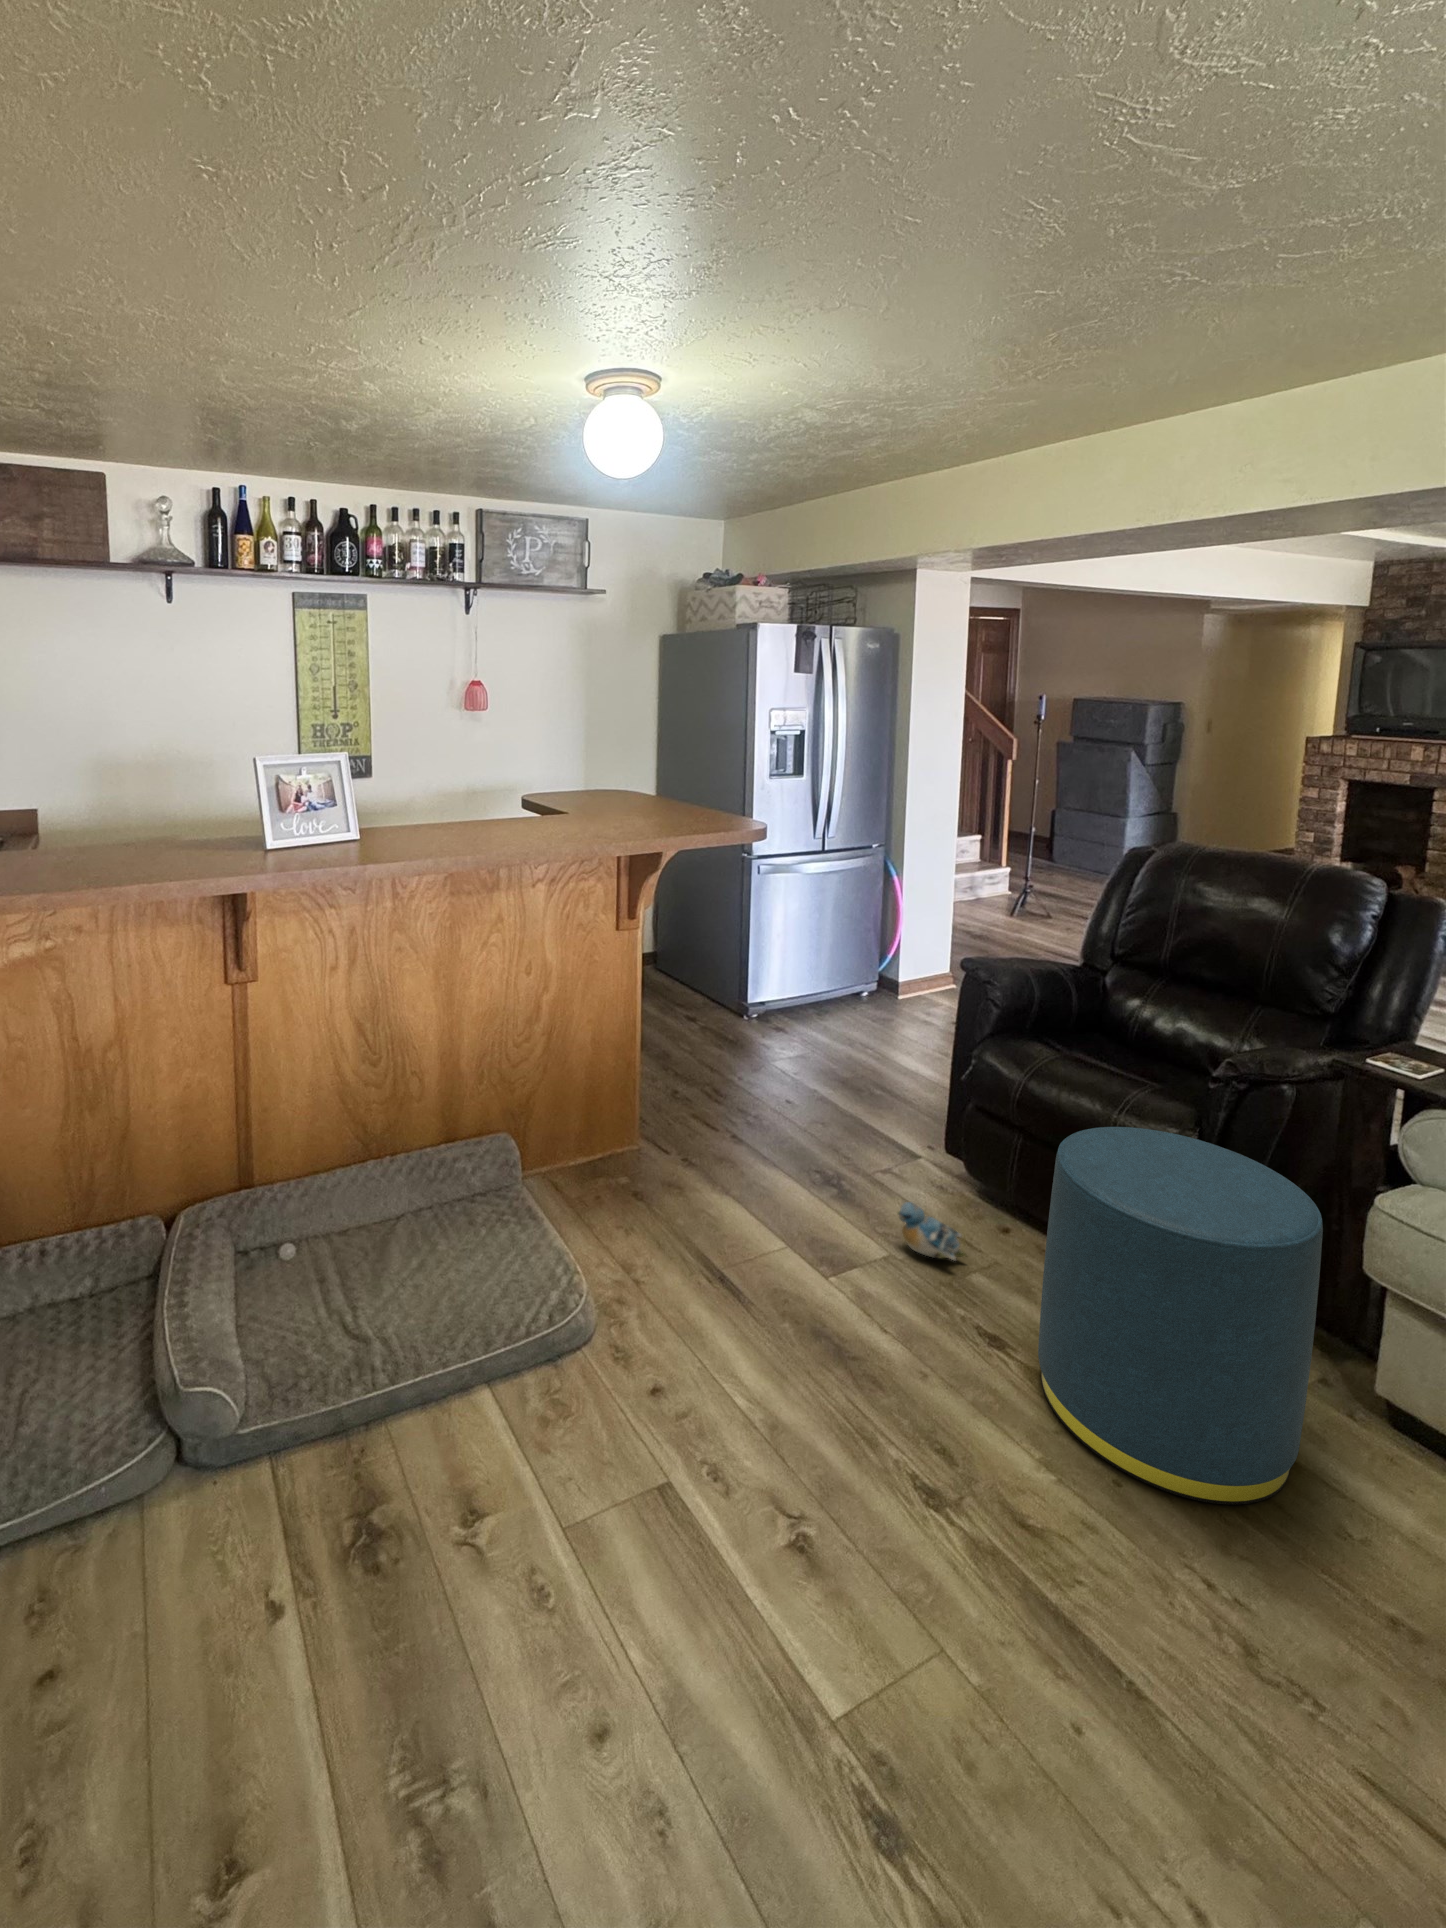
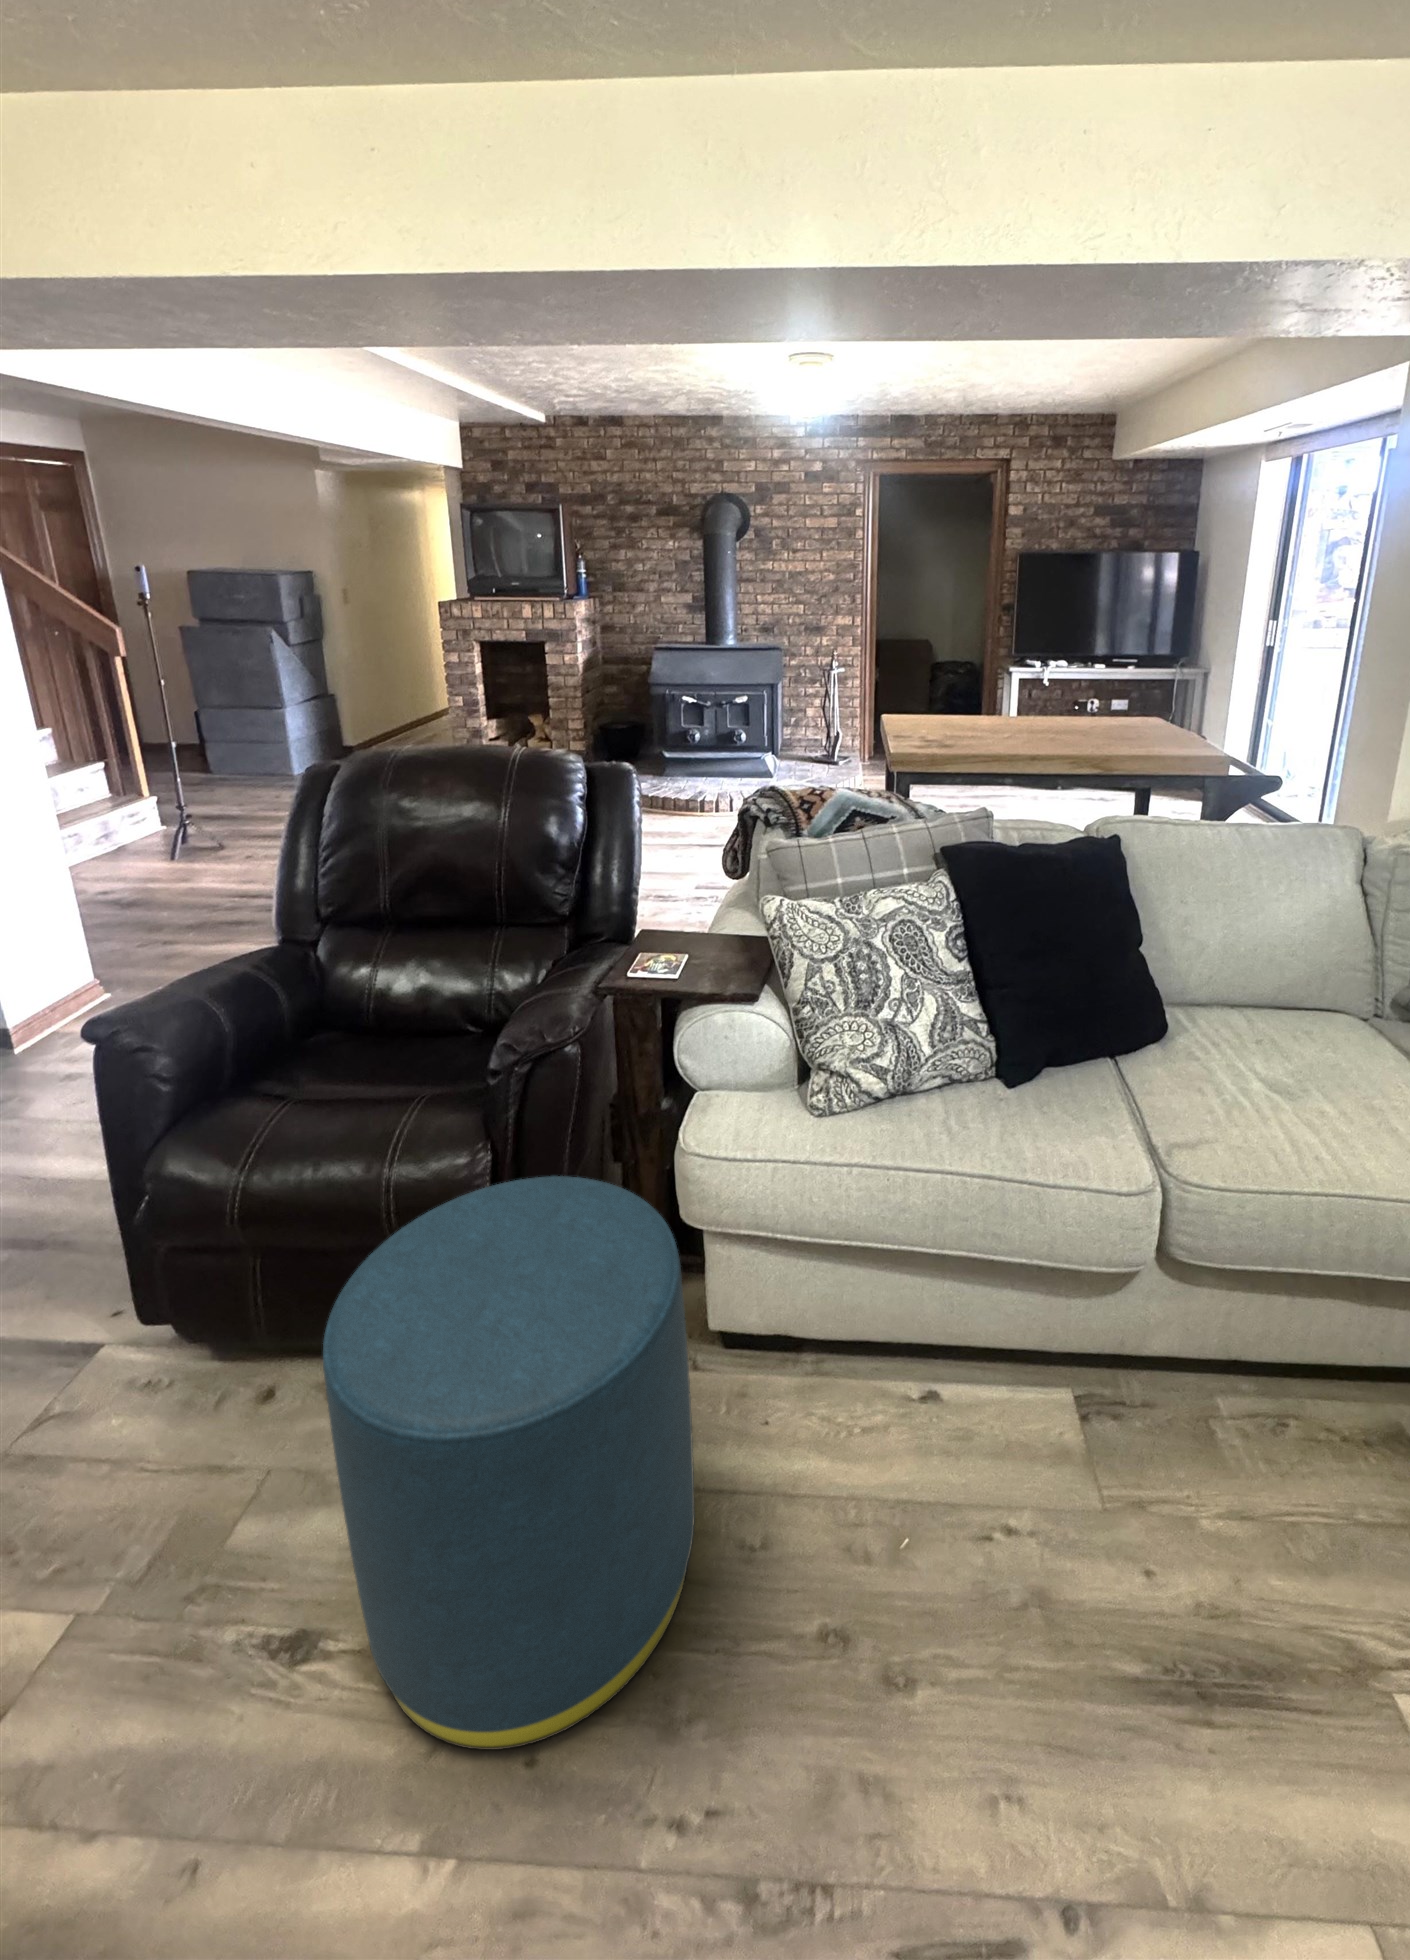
plush toy: present [898,1202,967,1260] -> none [55,1484,214,1587]

